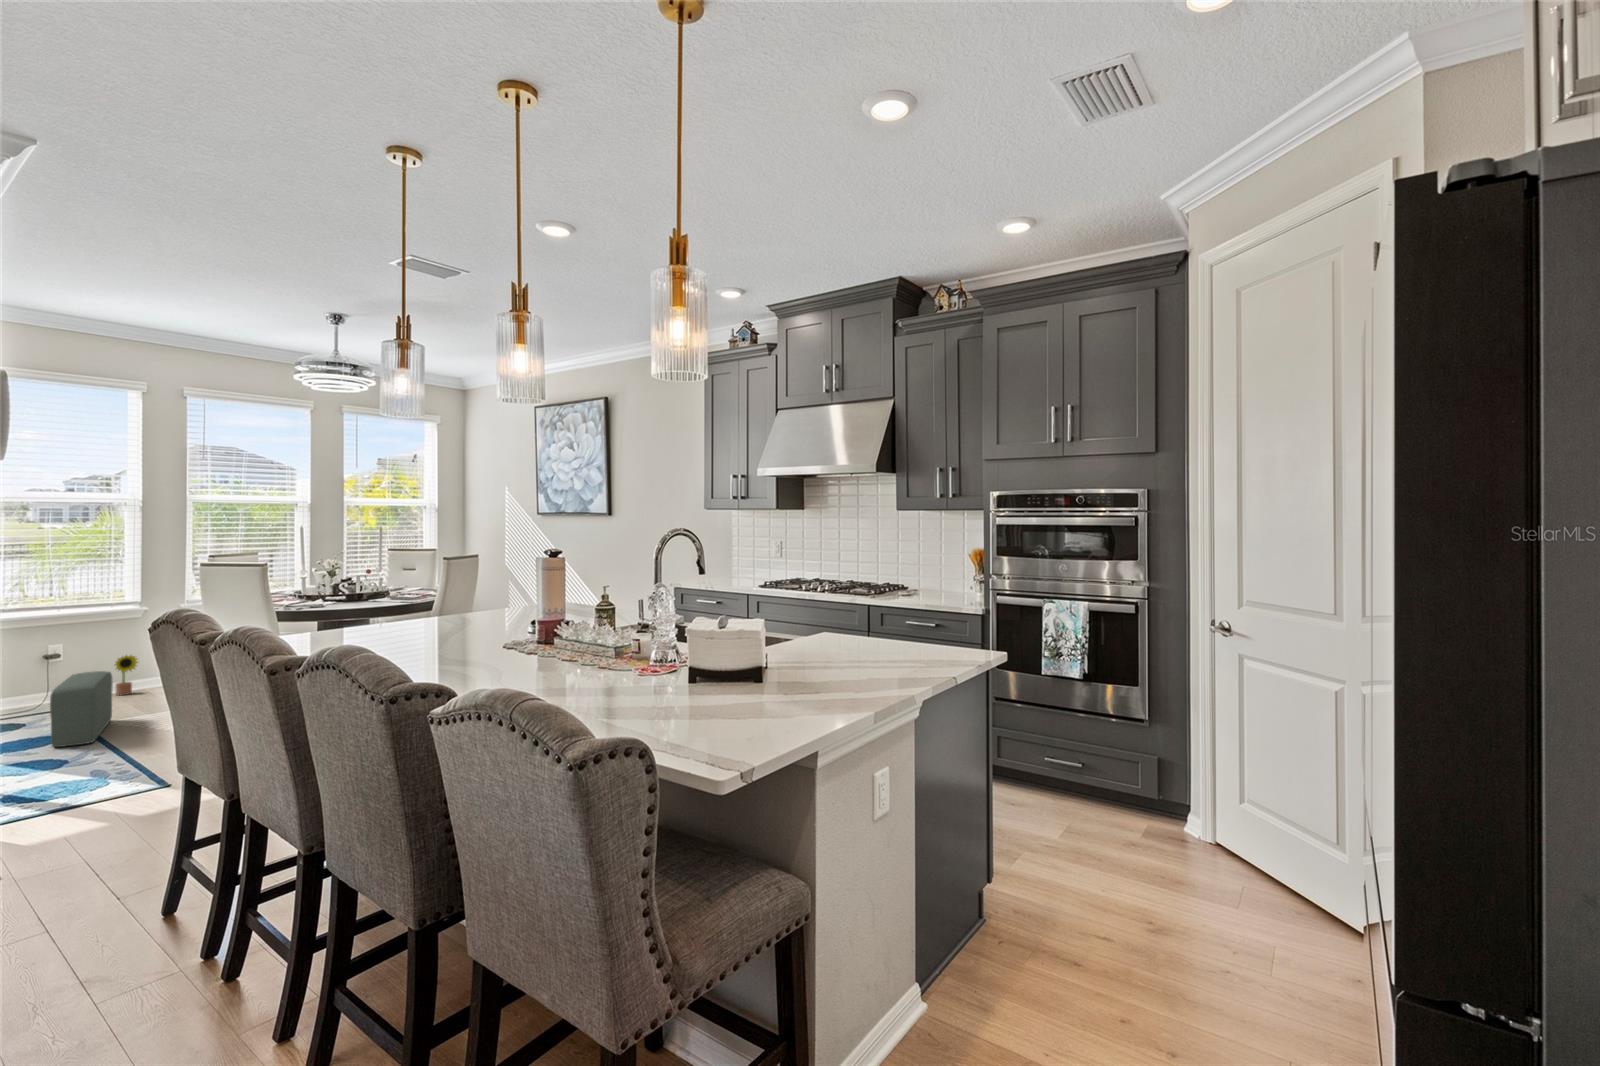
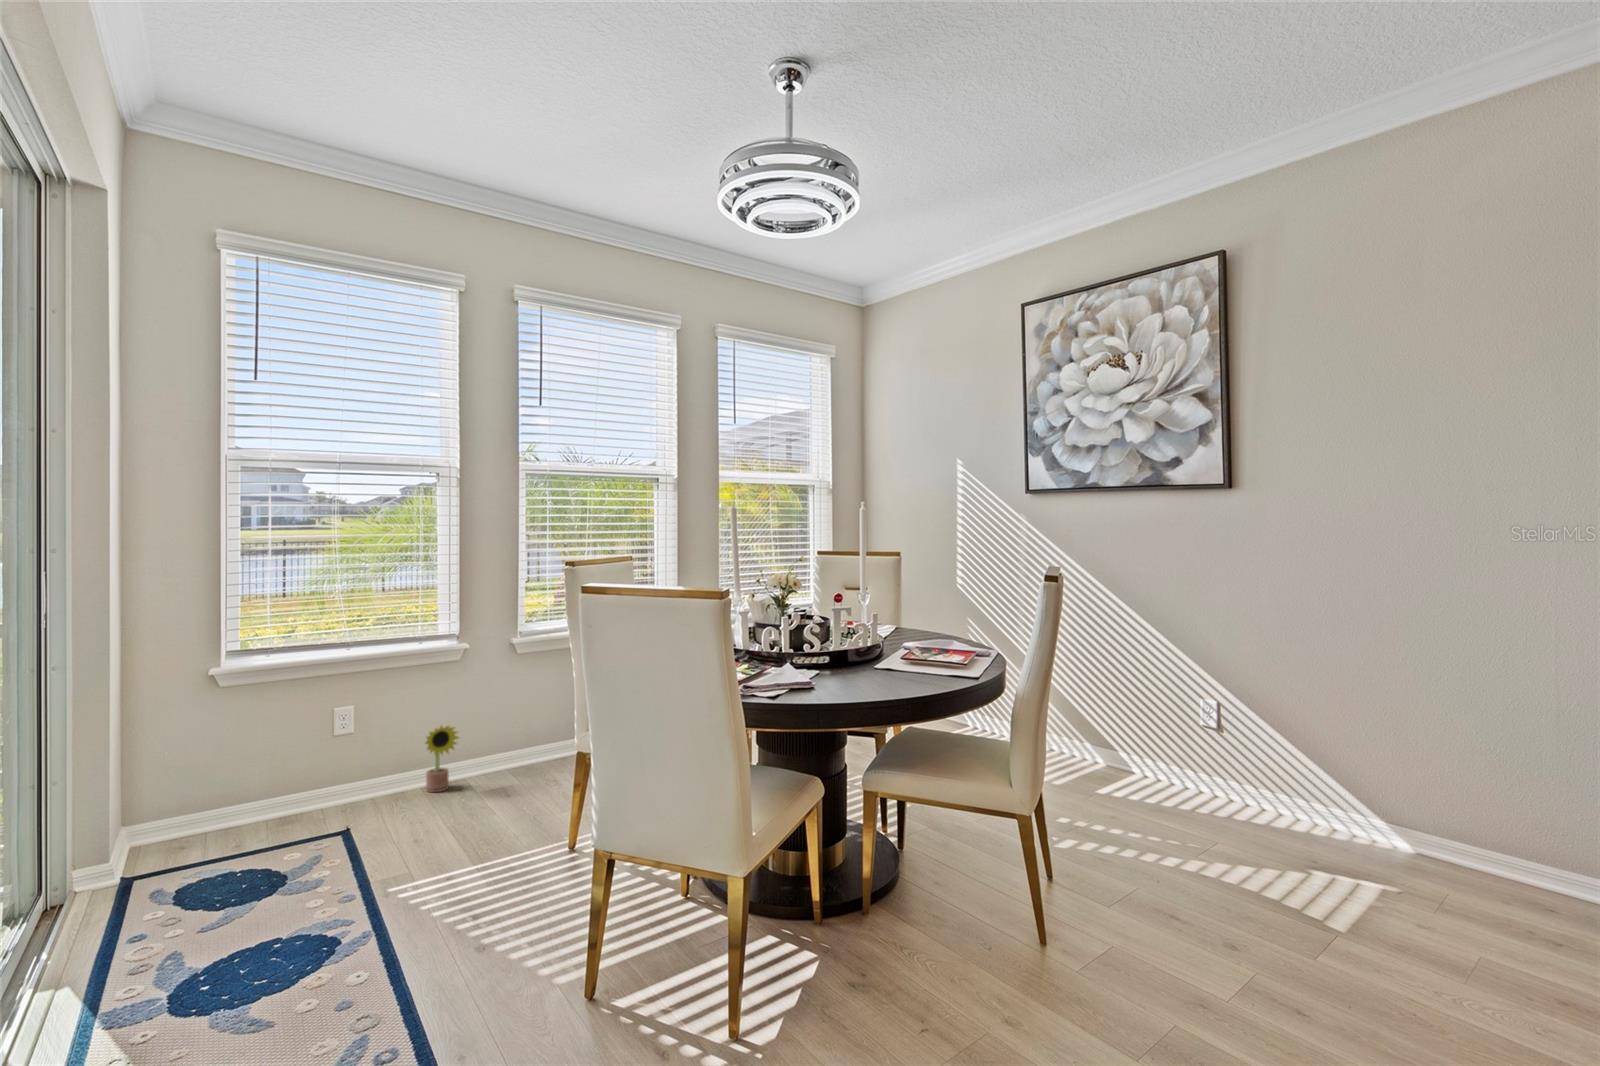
pouf: present [50,671,113,747] -> none [323,782,429,982]

